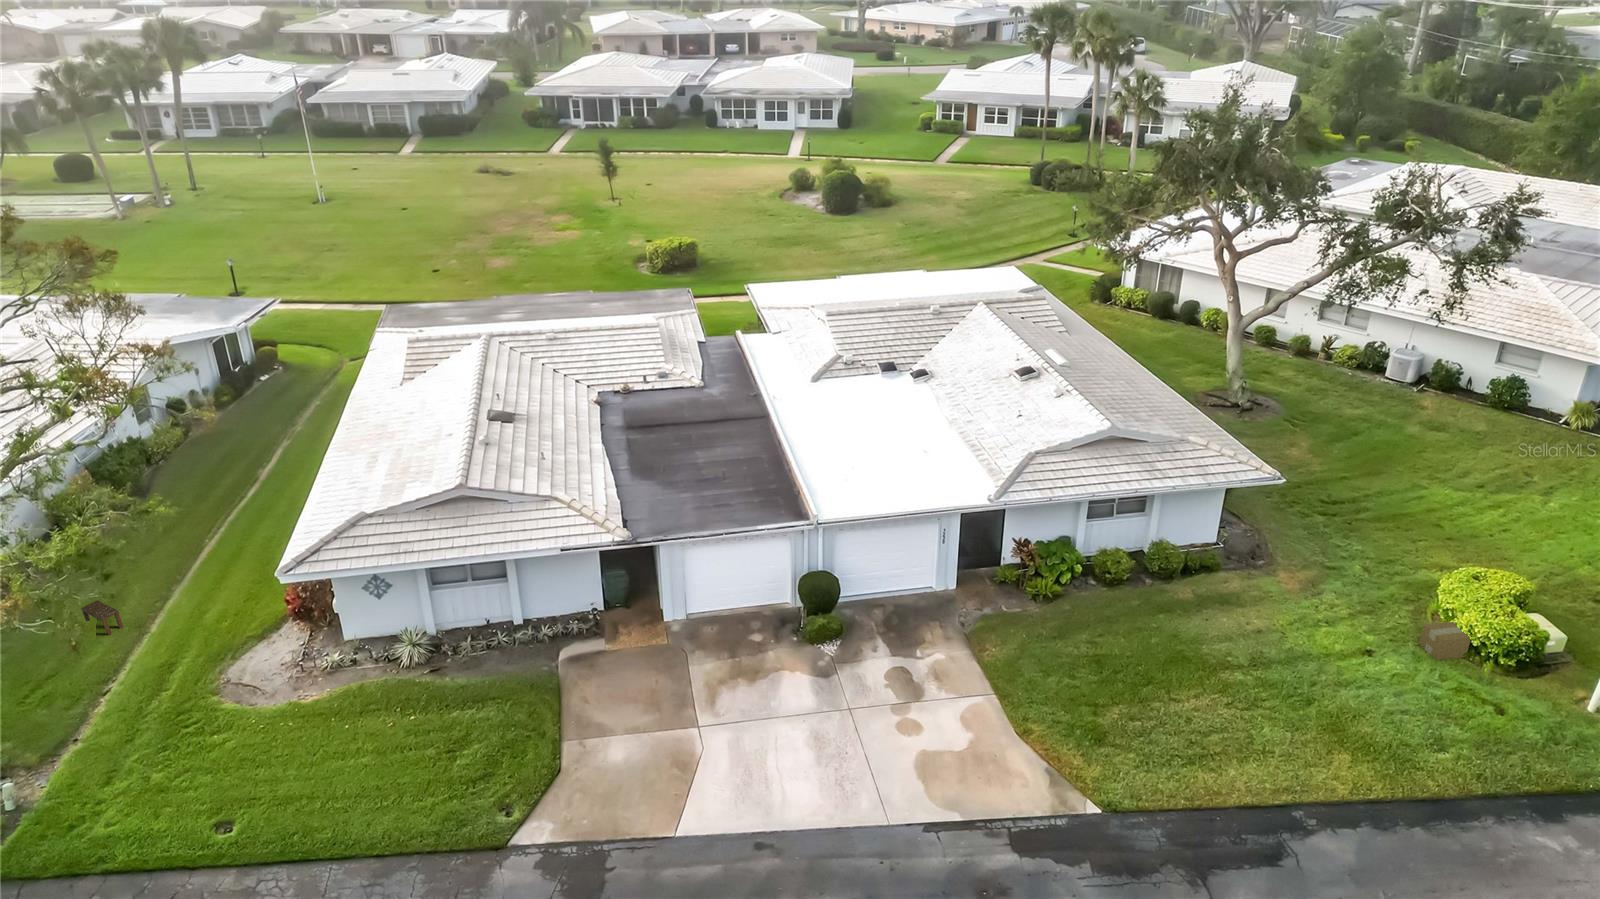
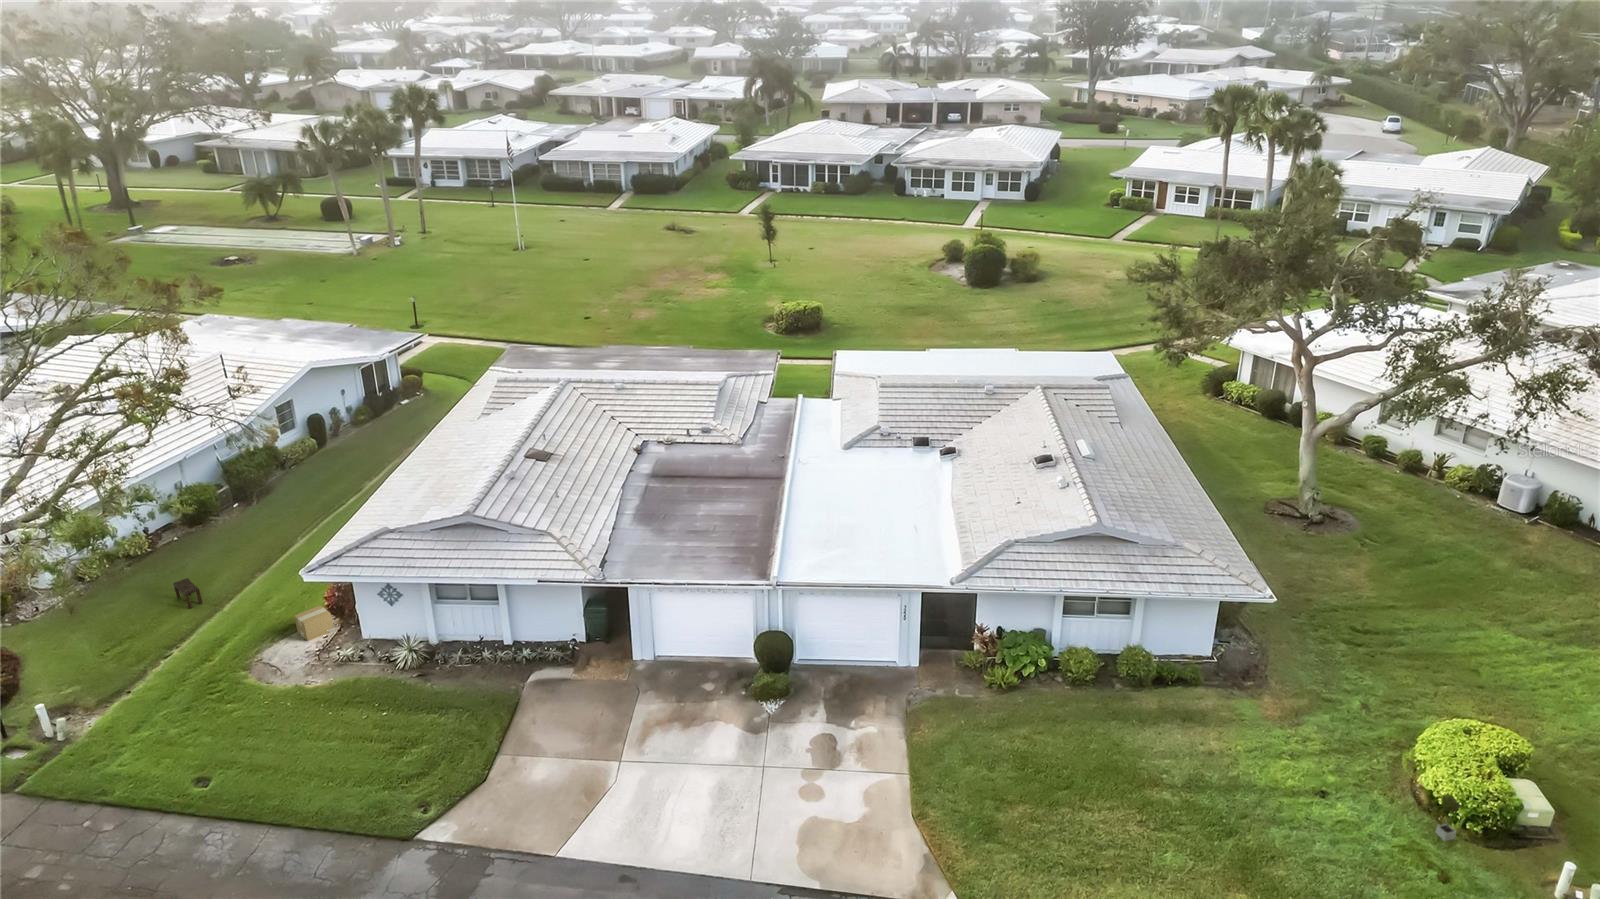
cardboard box: present [1419,622,1470,660] -> present [294,605,334,641]
potted tree: none [1476,637,1500,679] -> present [1436,795,1460,841]

